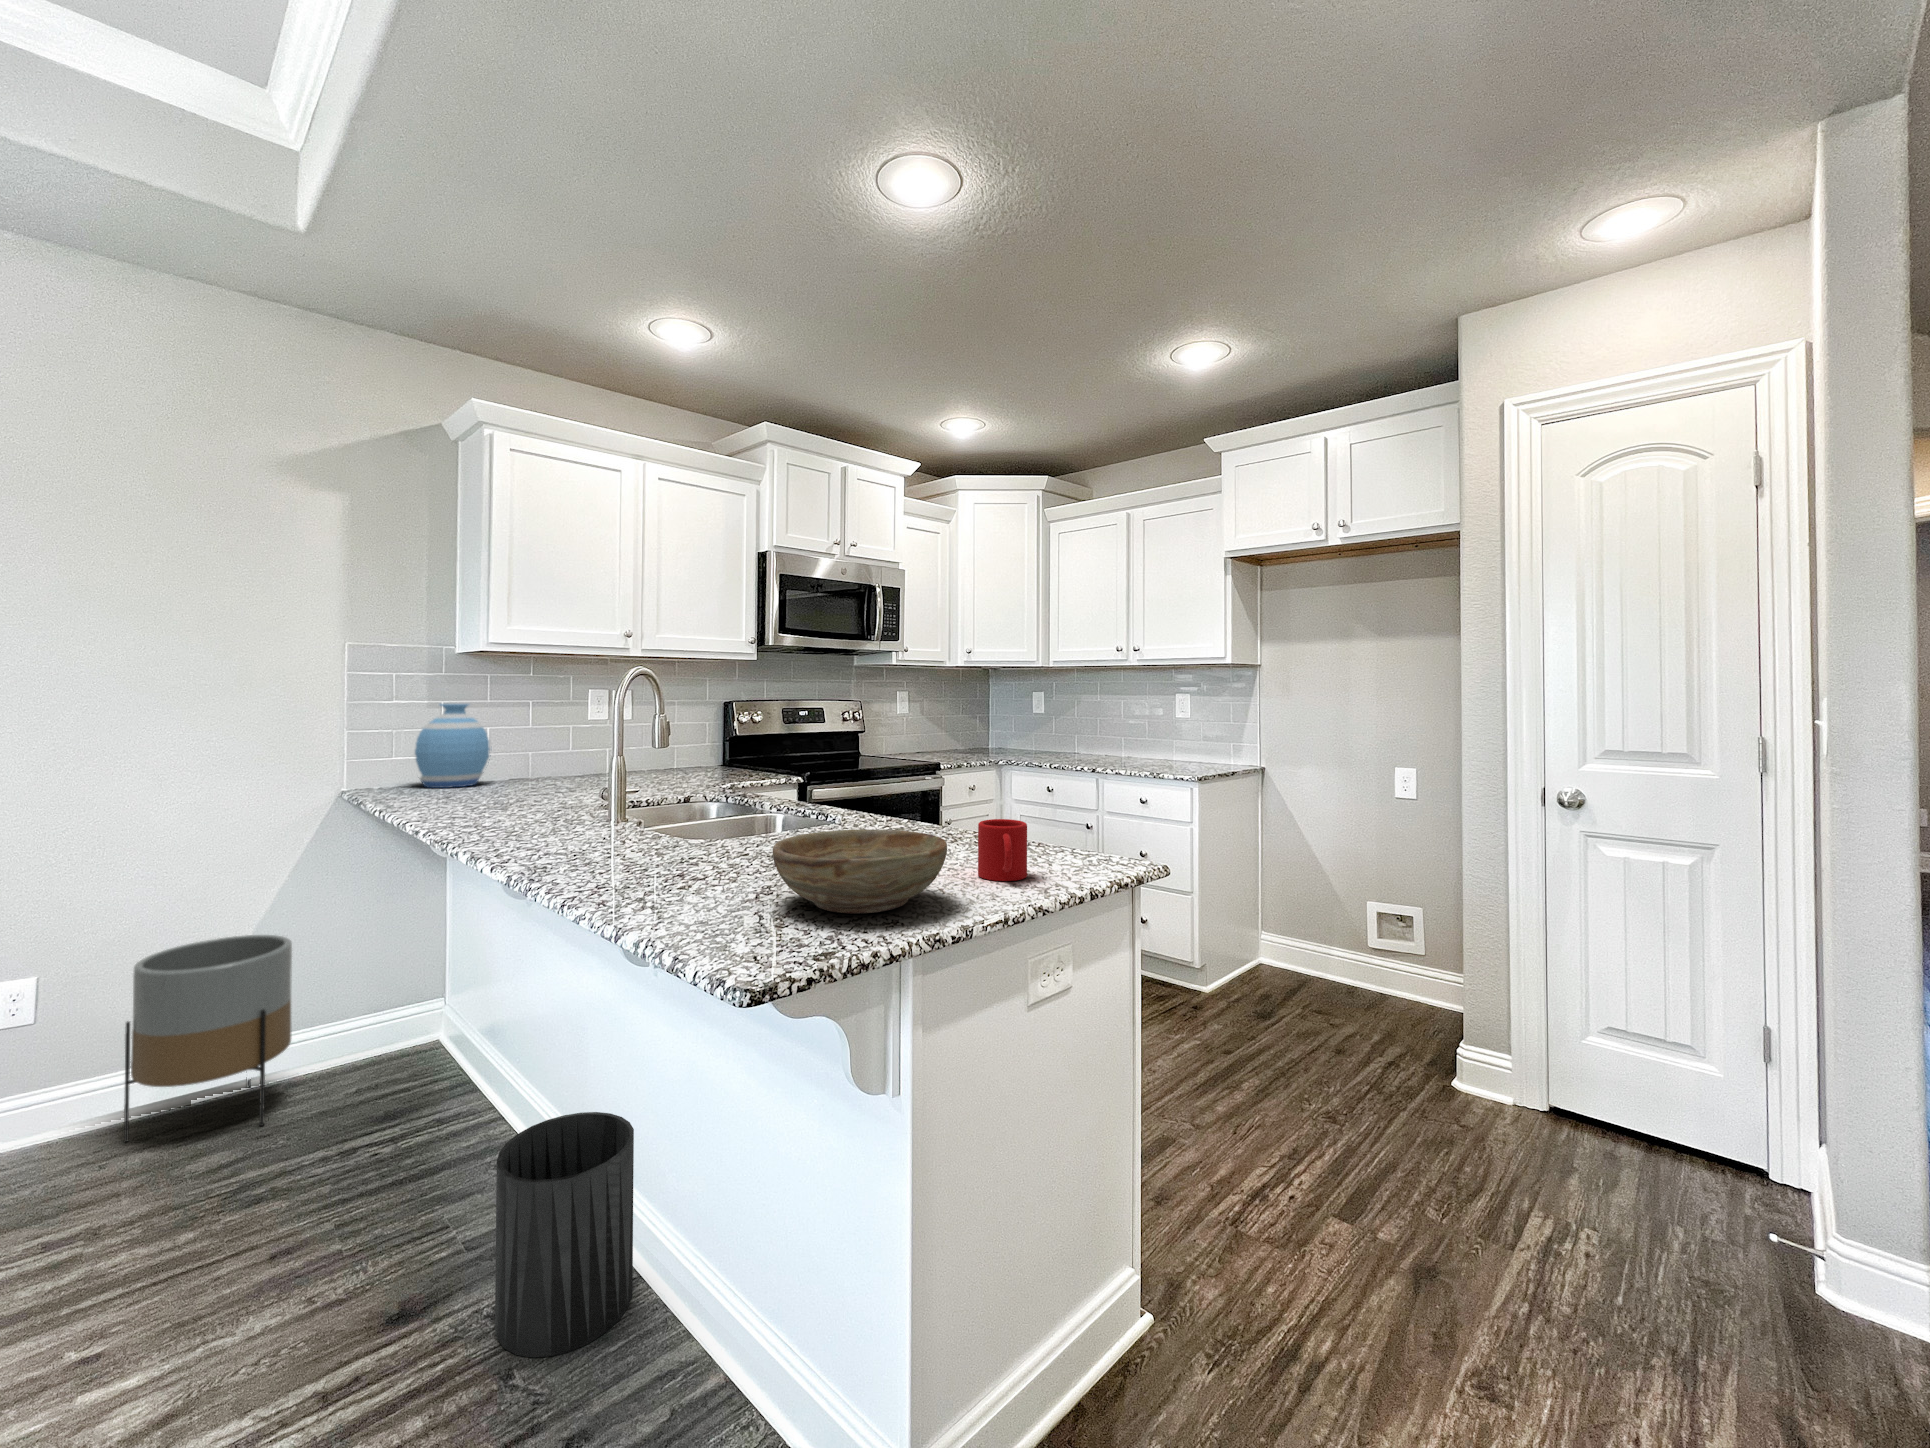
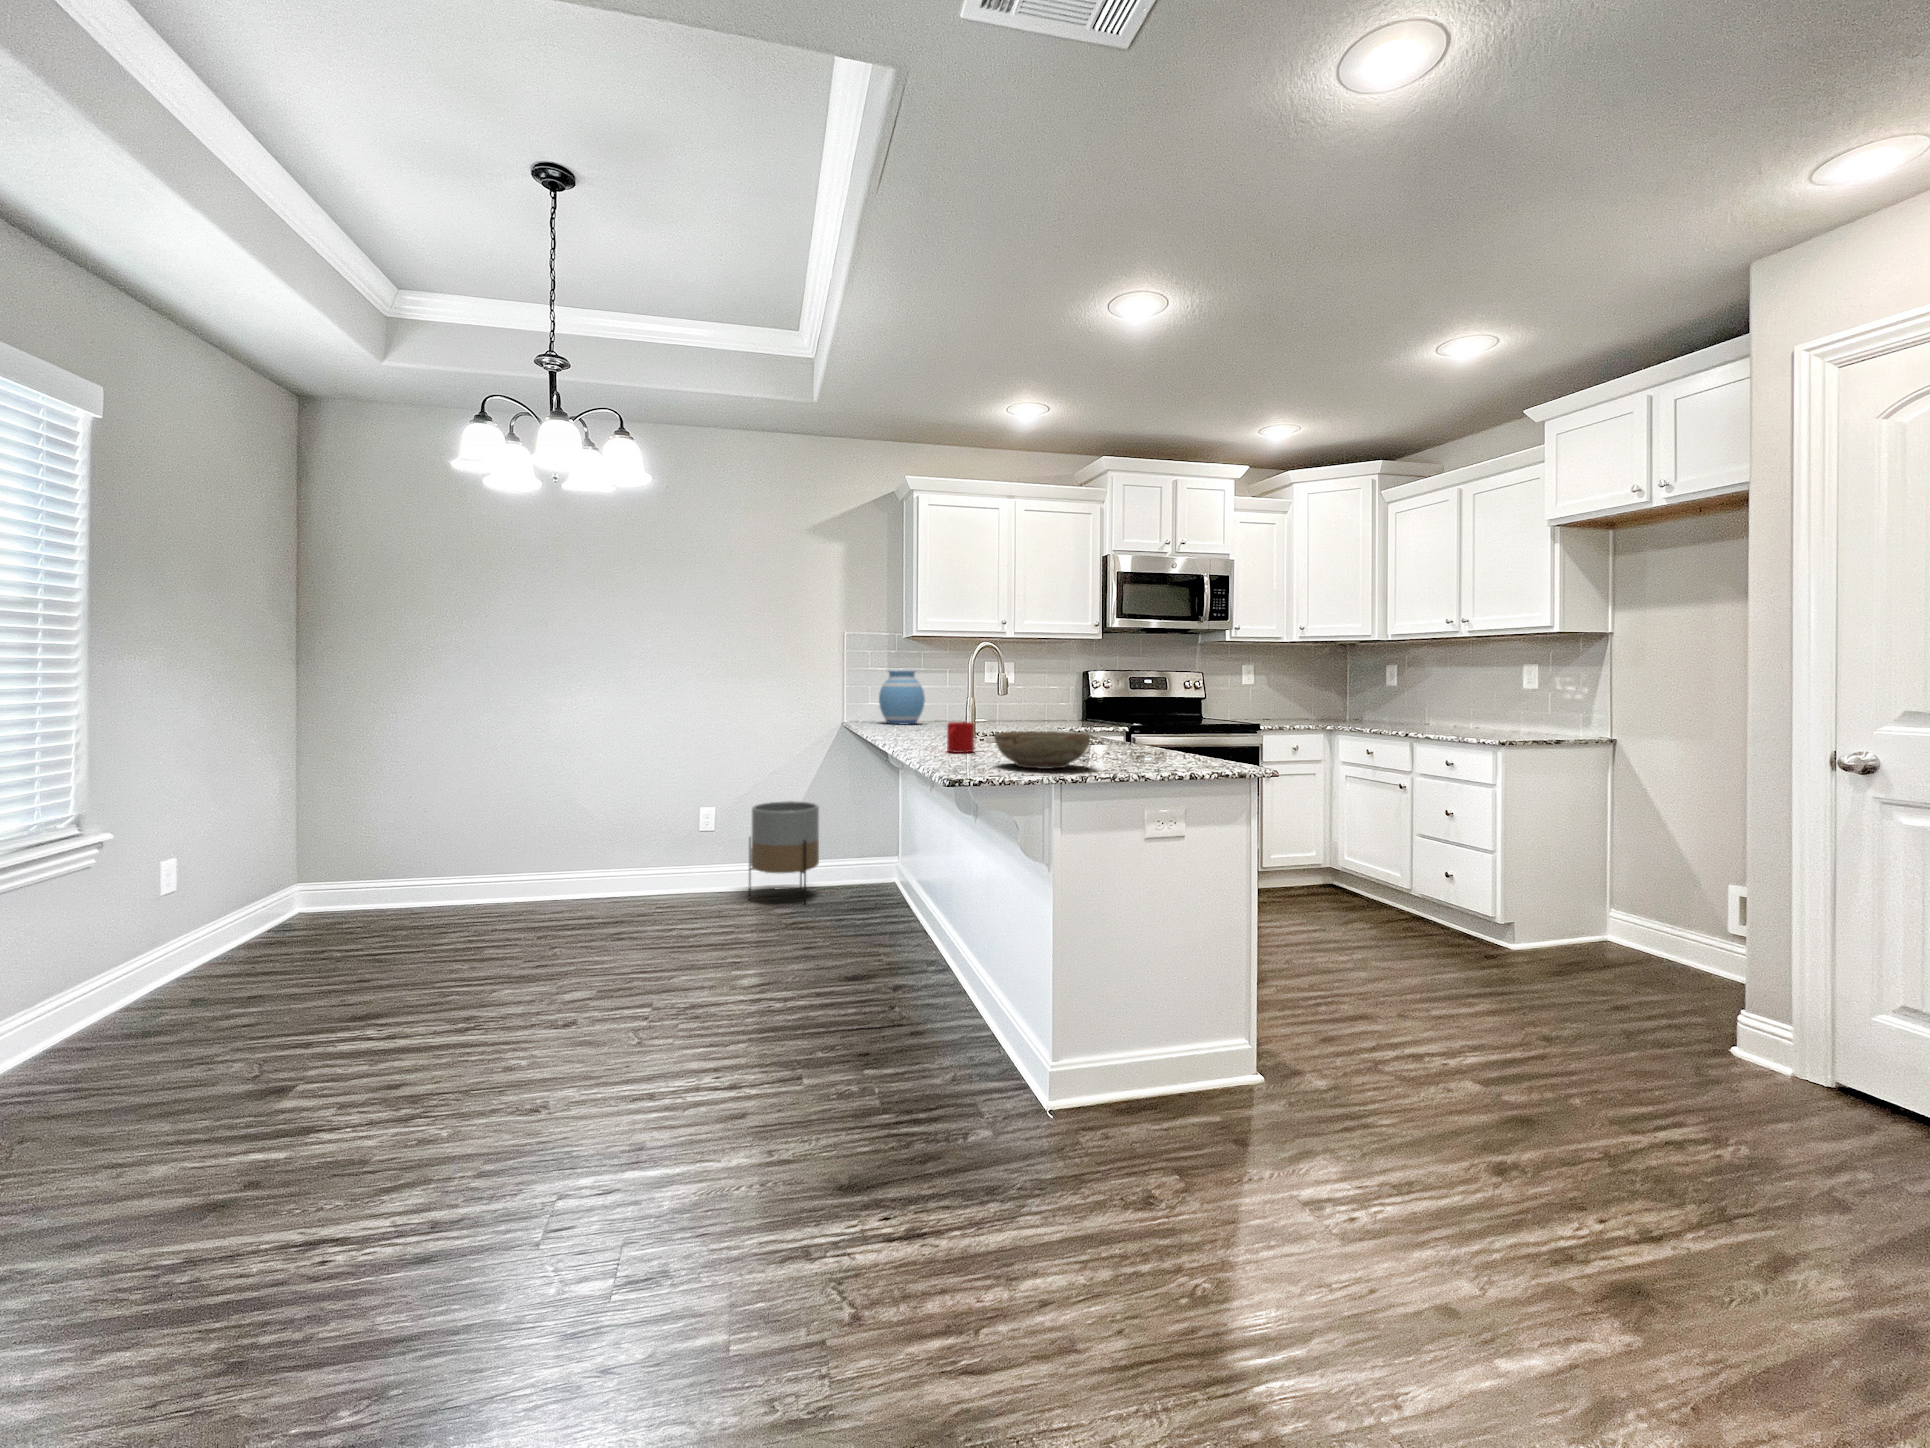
mug: present [978,819,1027,881] -> present [947,722,974,753]
trash can: present [495,1112,634,1357] -> none [891,896,960,1007]

